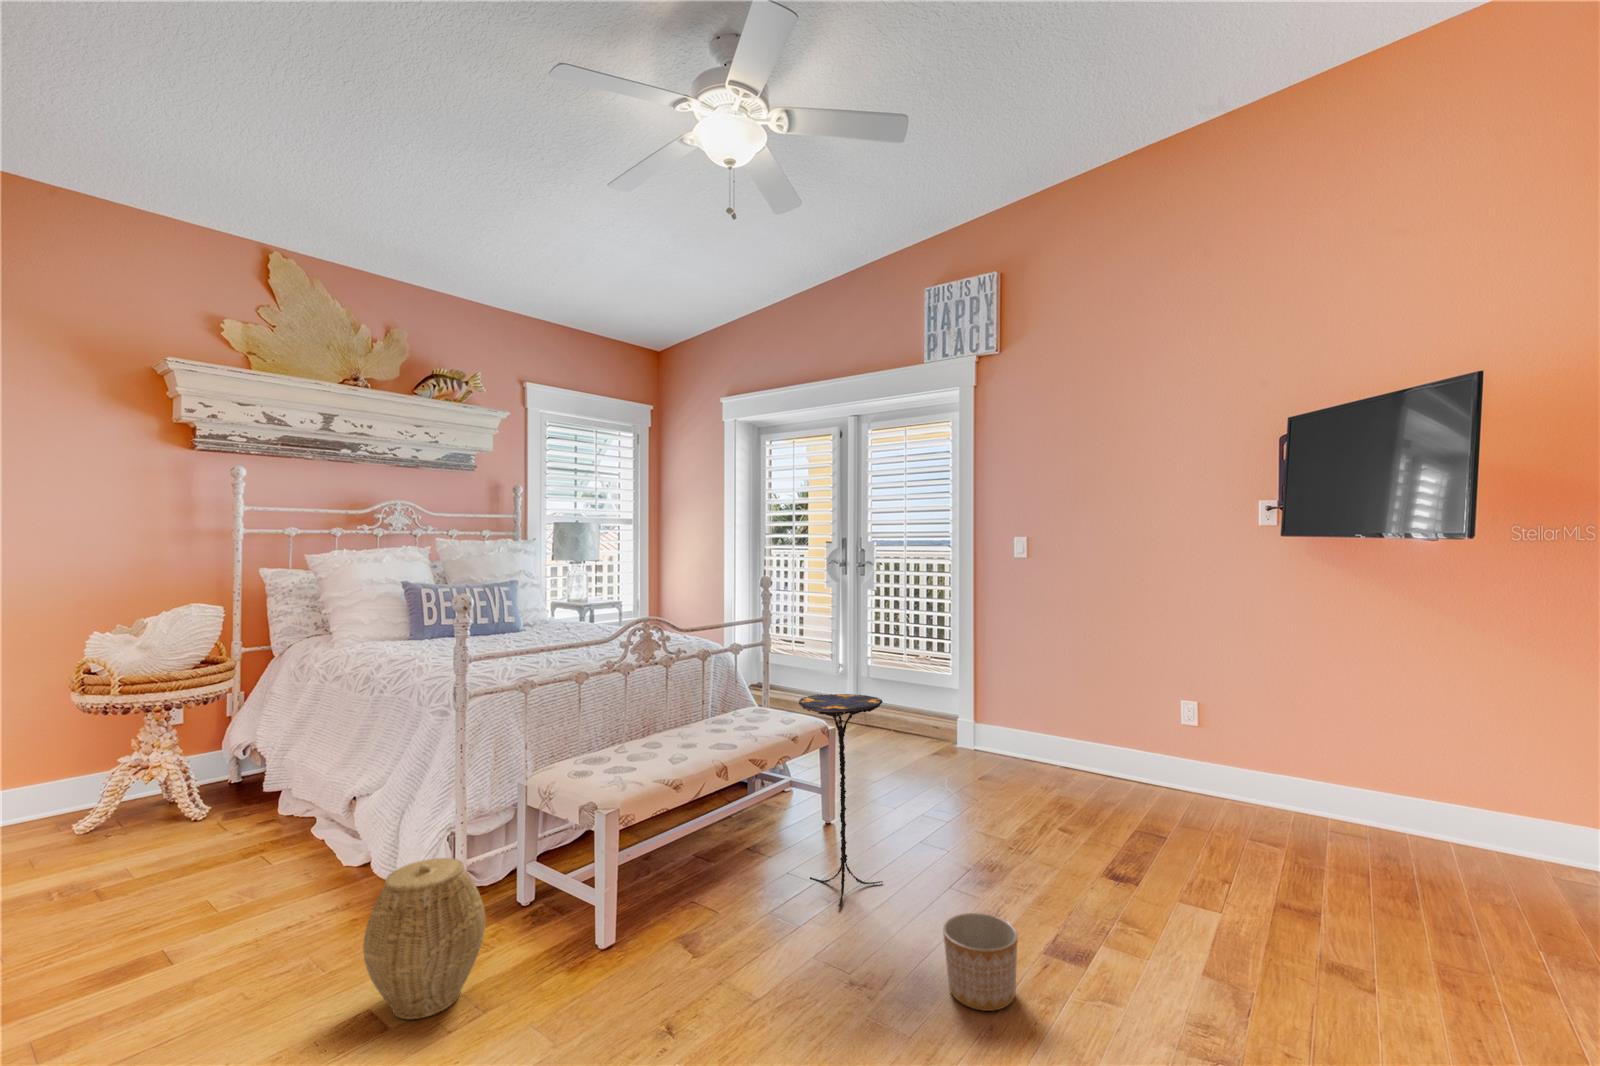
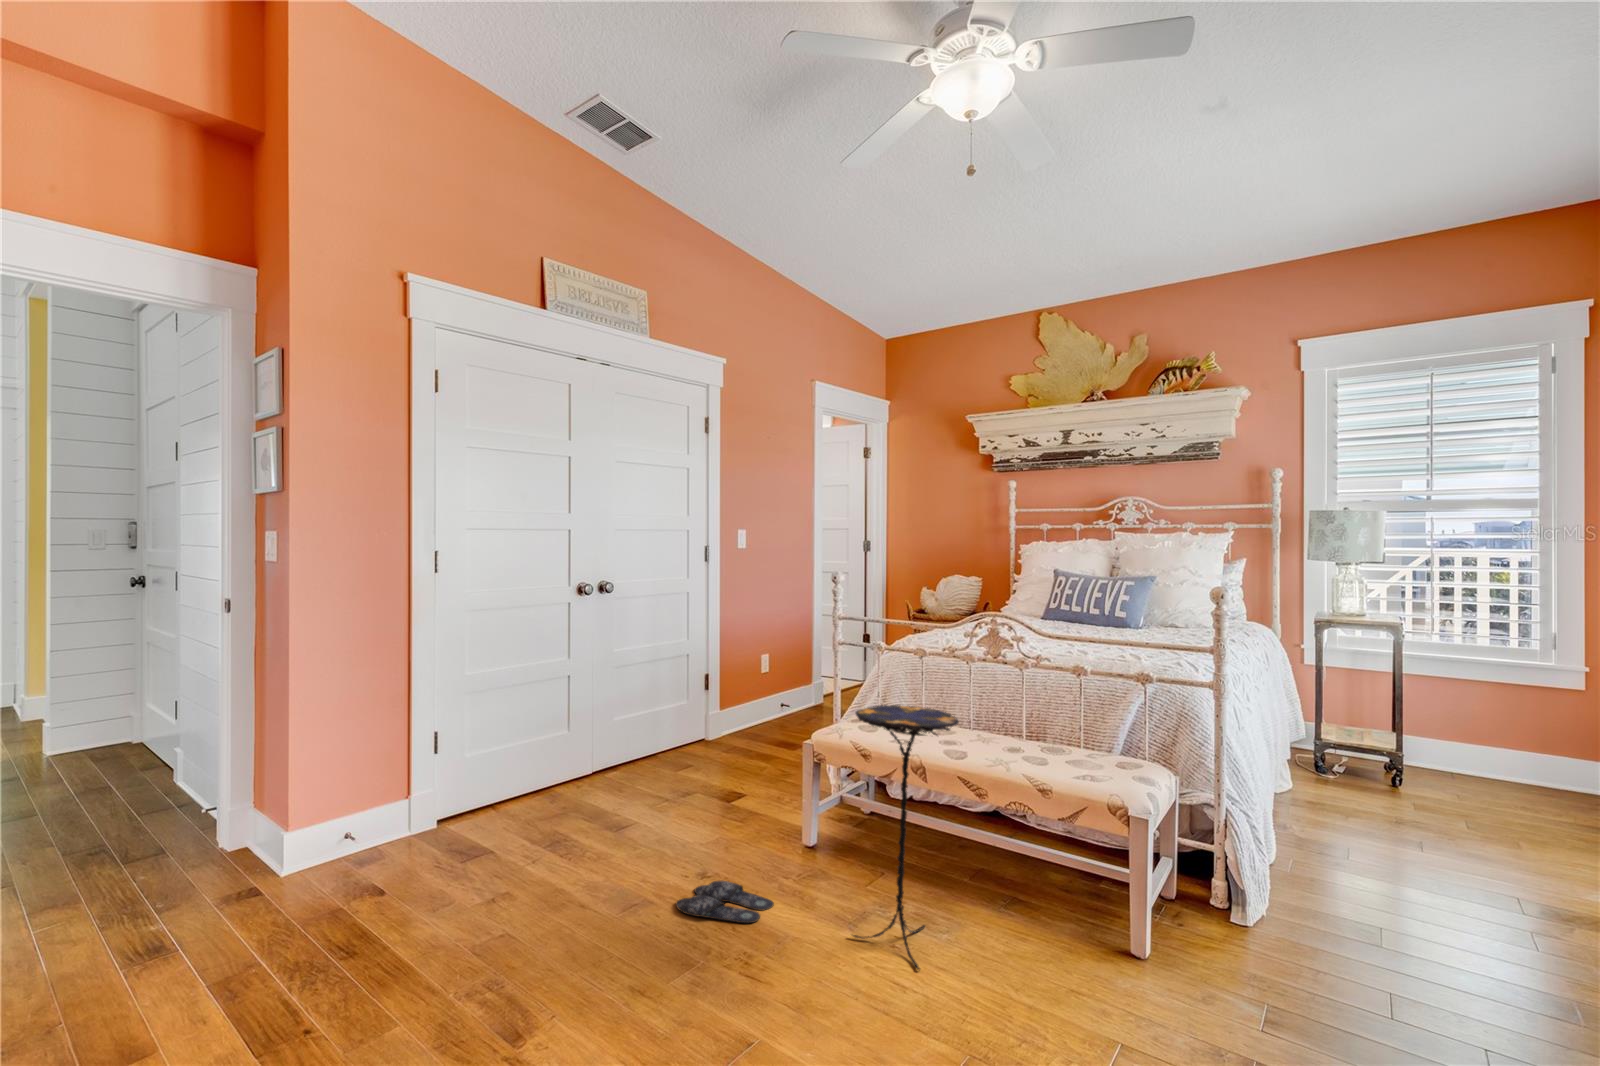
woven basket: present [363,858,485,1019] -> none [709,722,774,810]
planter: present [943,913,1018,1011] -> none [638,920,717,1025]
slippers: none [728,951,824,1019] -> present [676,881,774,923]

